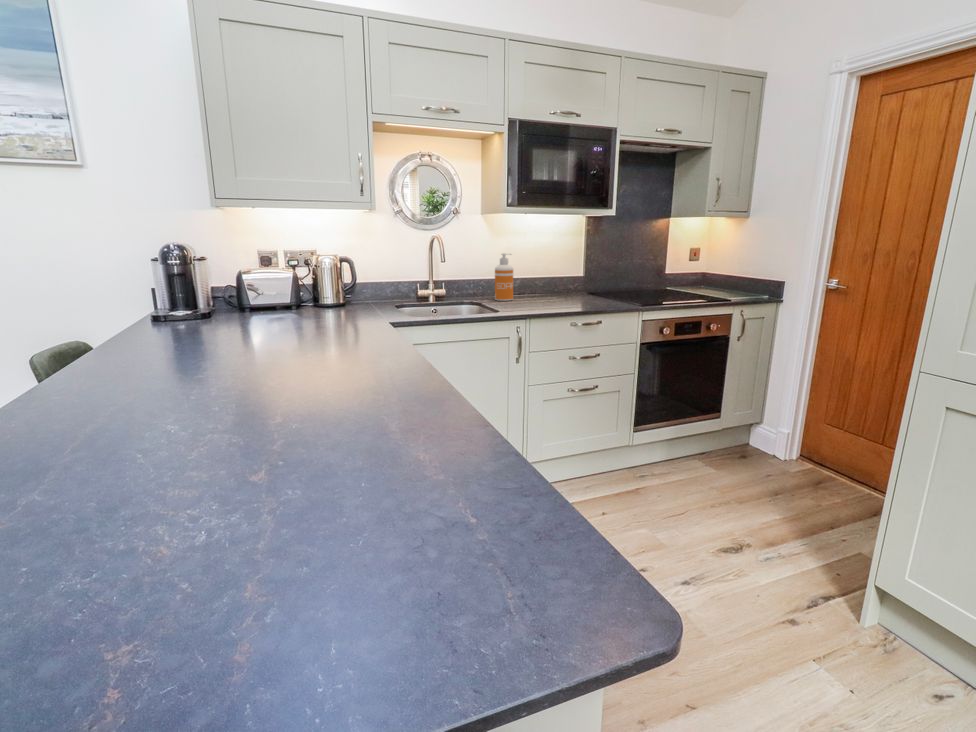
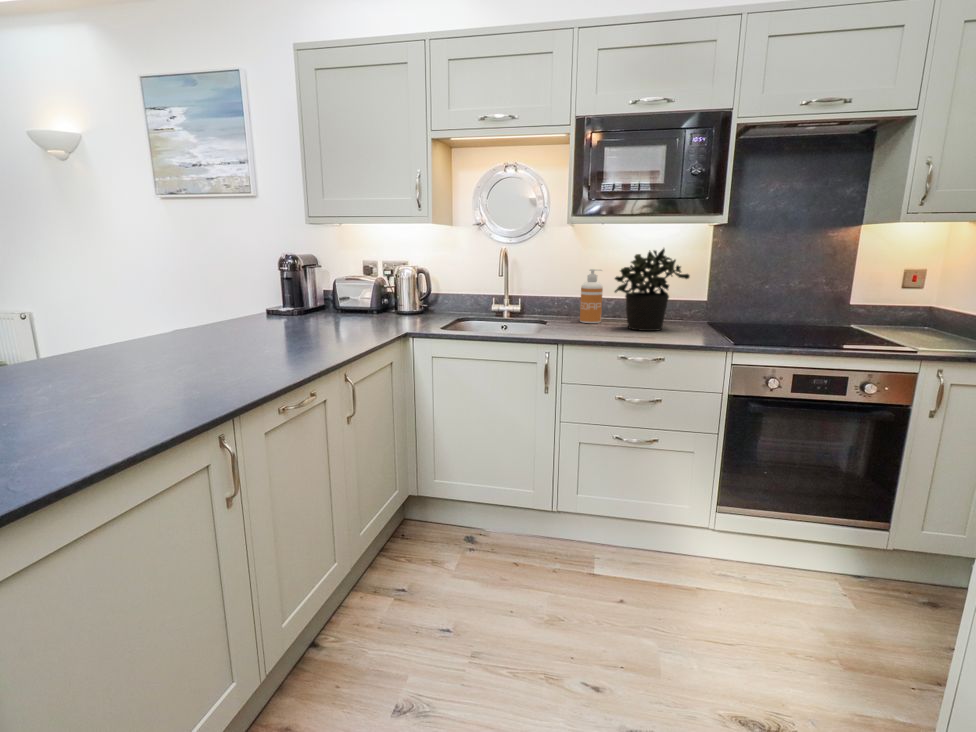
potted plant: none [539,234,590,302] -> present [615,249,690,331]

